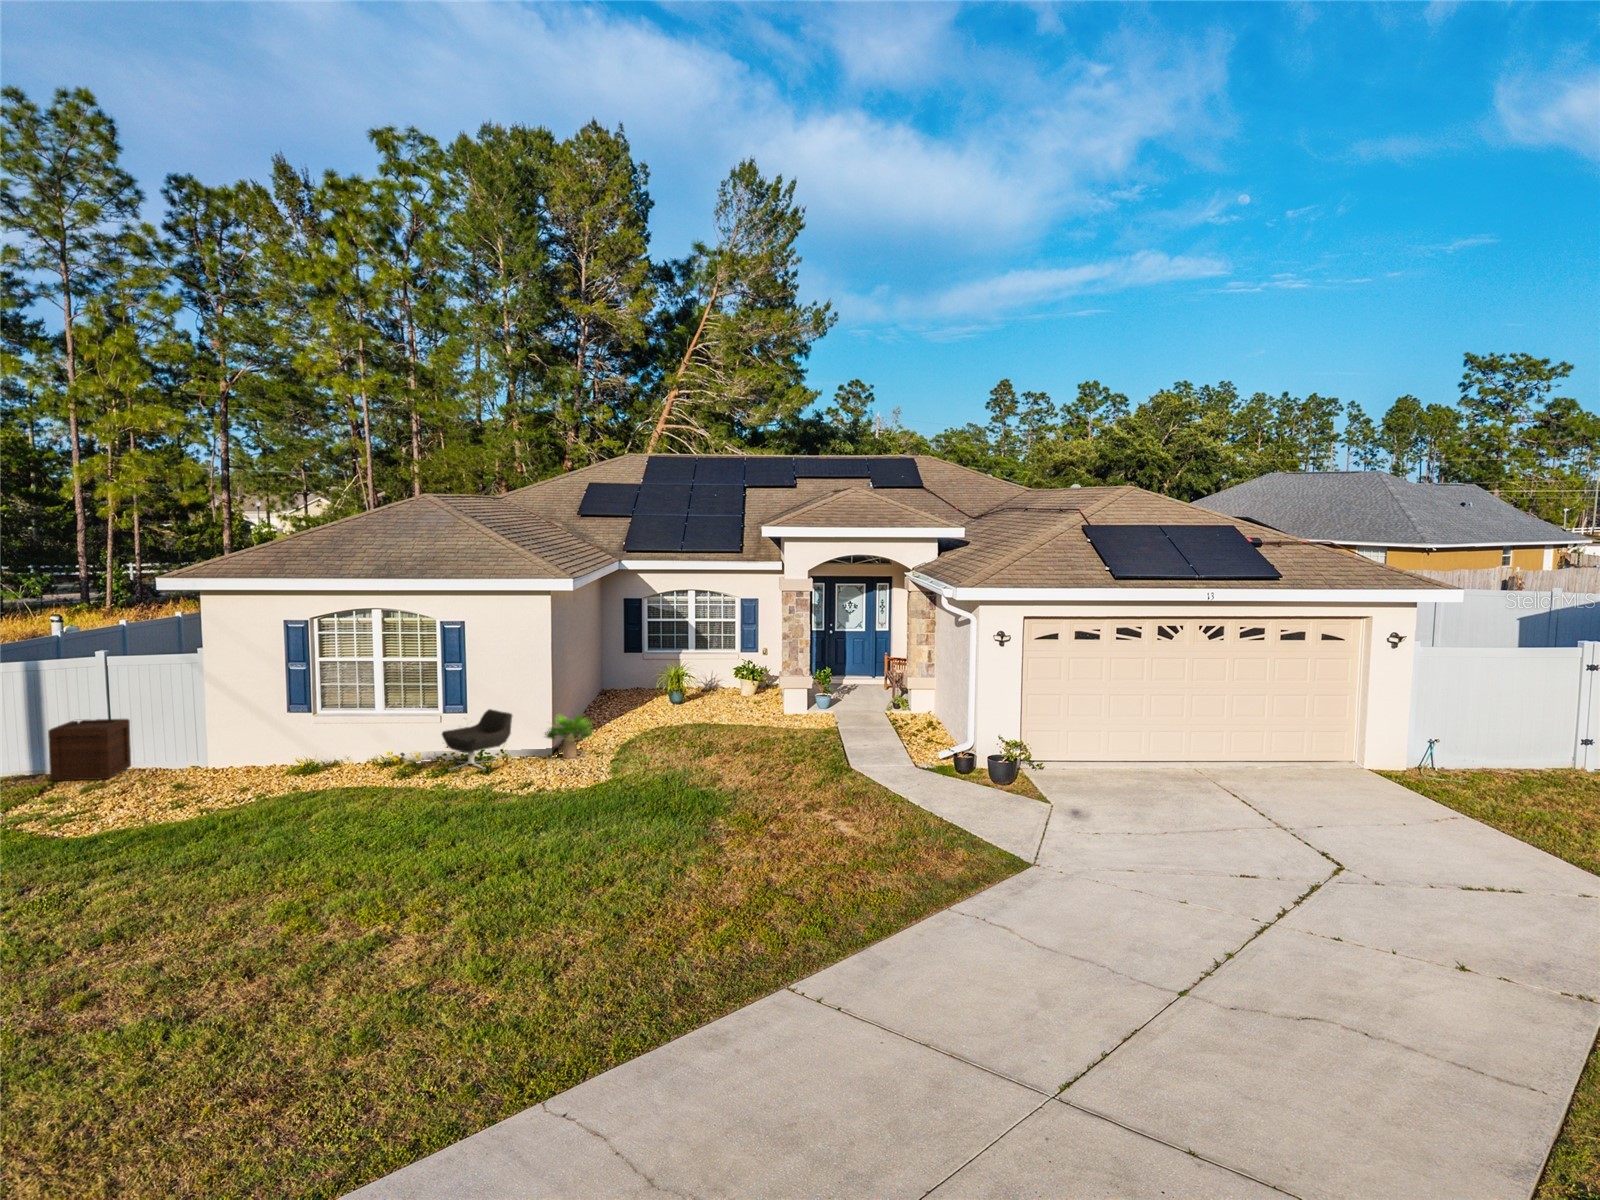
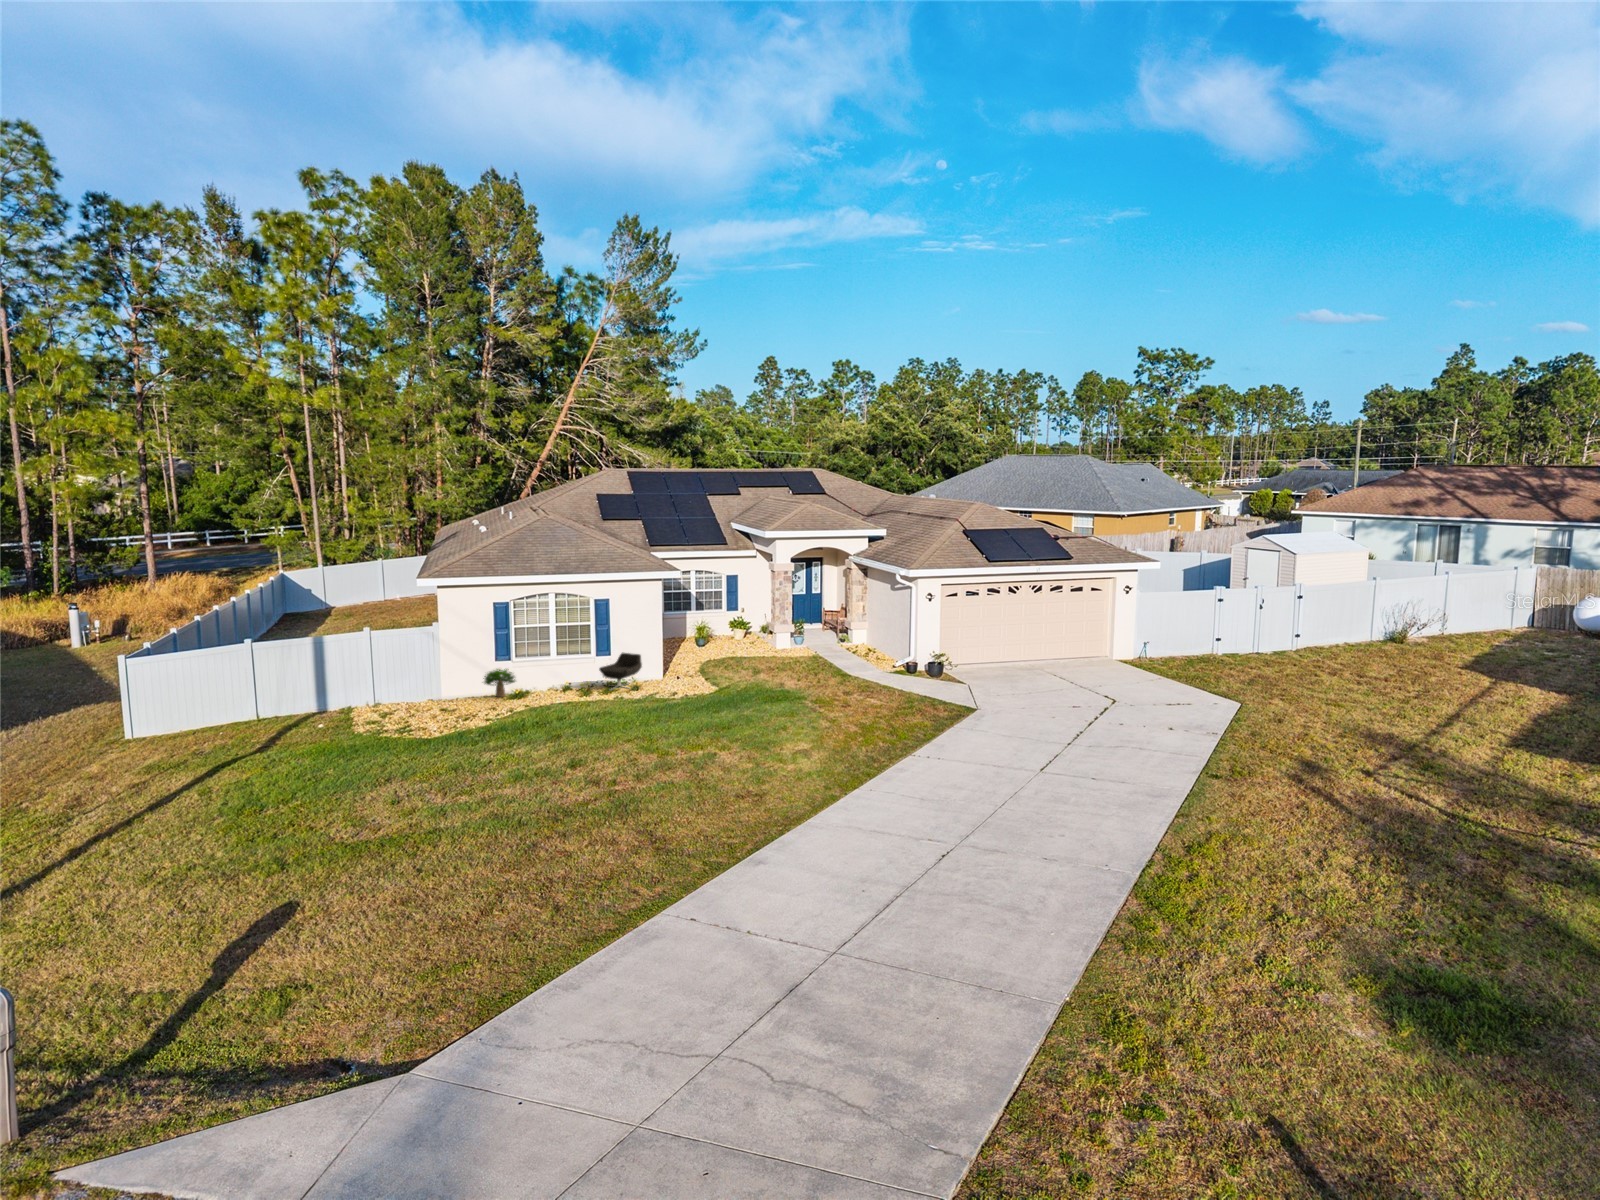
potted plant: present [545,713,592,758] -> present [483,669,515,697]
wooden crate: present [48,719,131,781] -> none [365,671,403,712]

